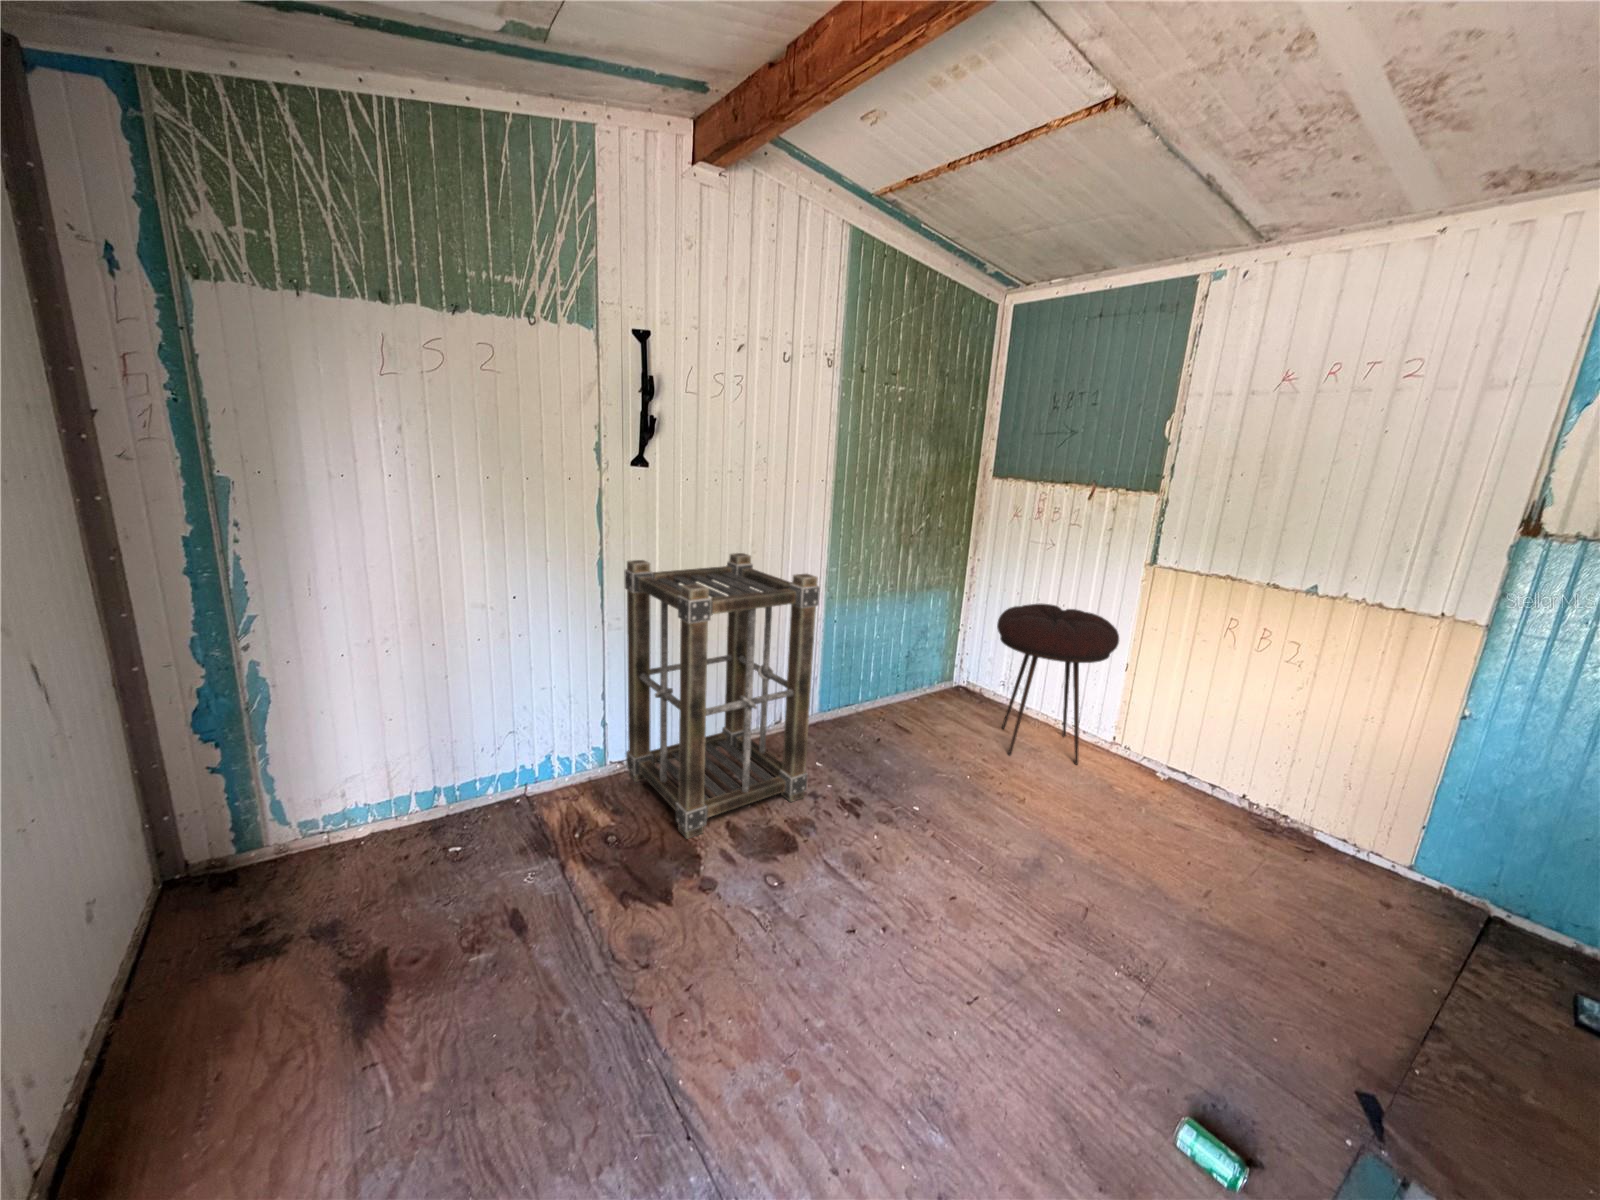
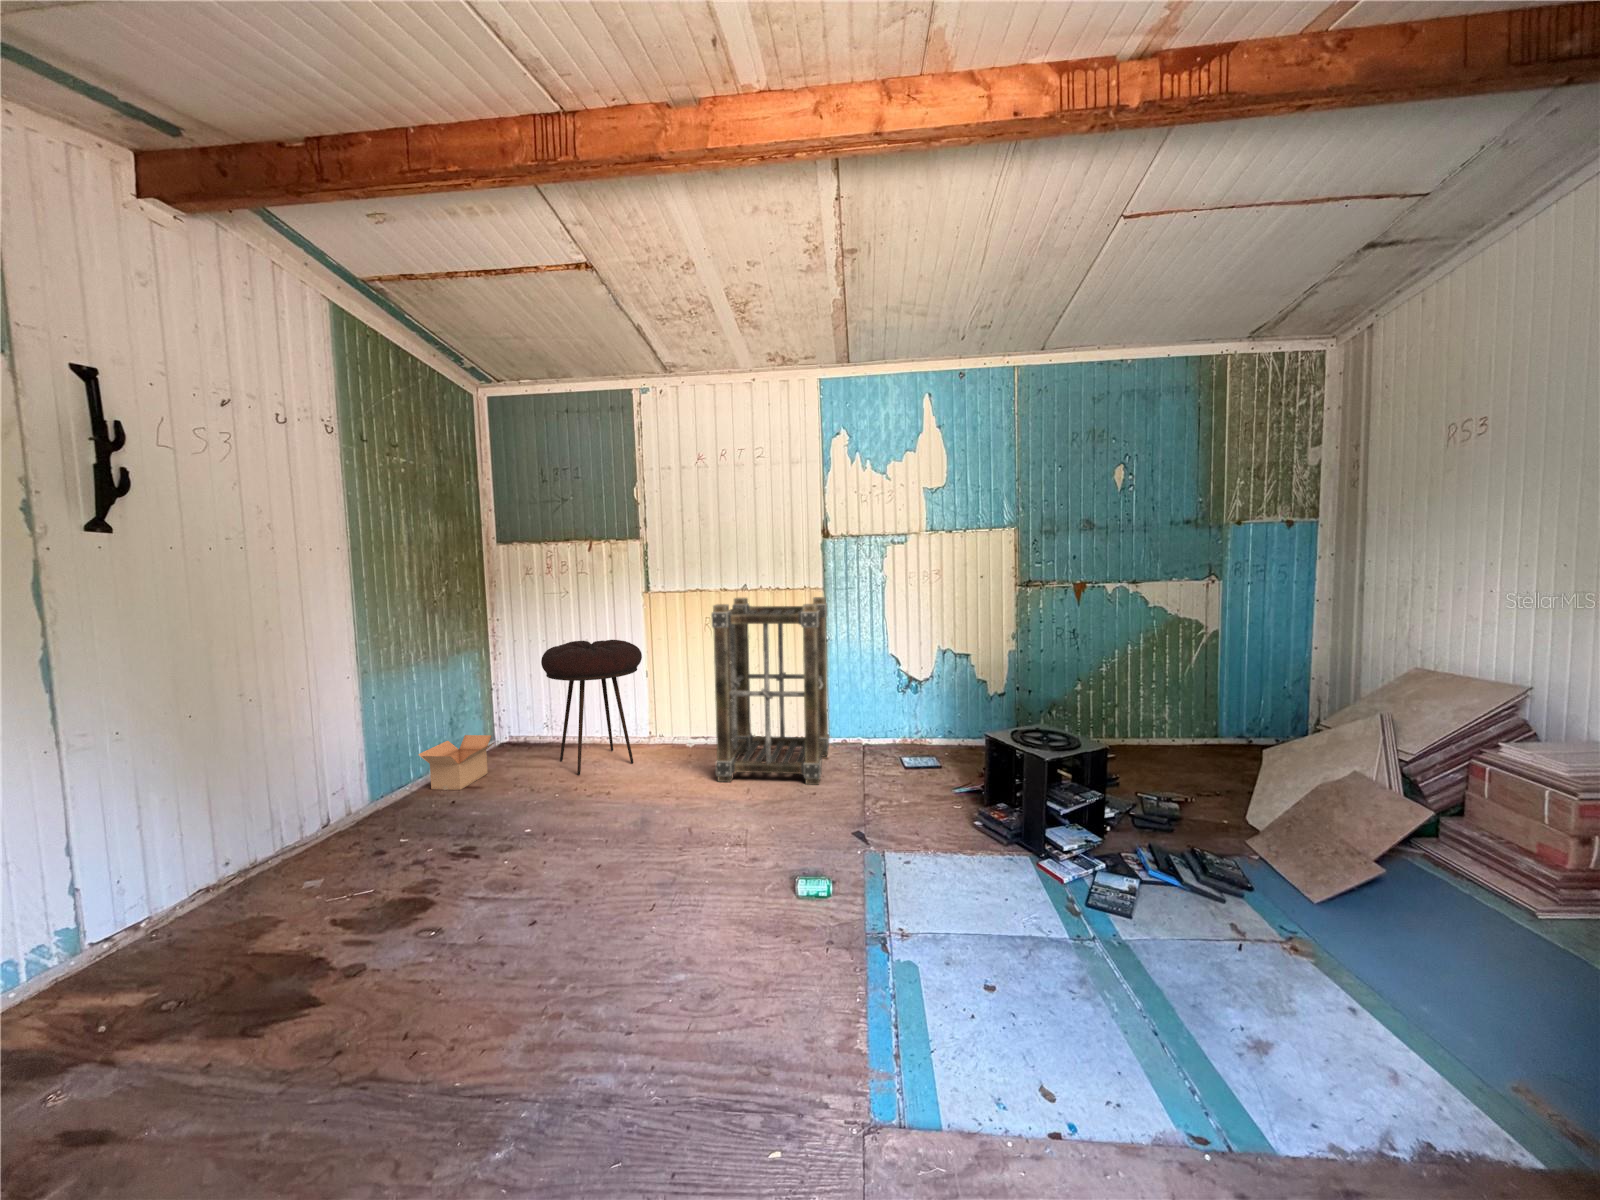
shelving unit: present [624,553,820,839] -> present [711,597,829,785]
cardboard box: none [870,671,941,725] -> present [418,735,494,790]

